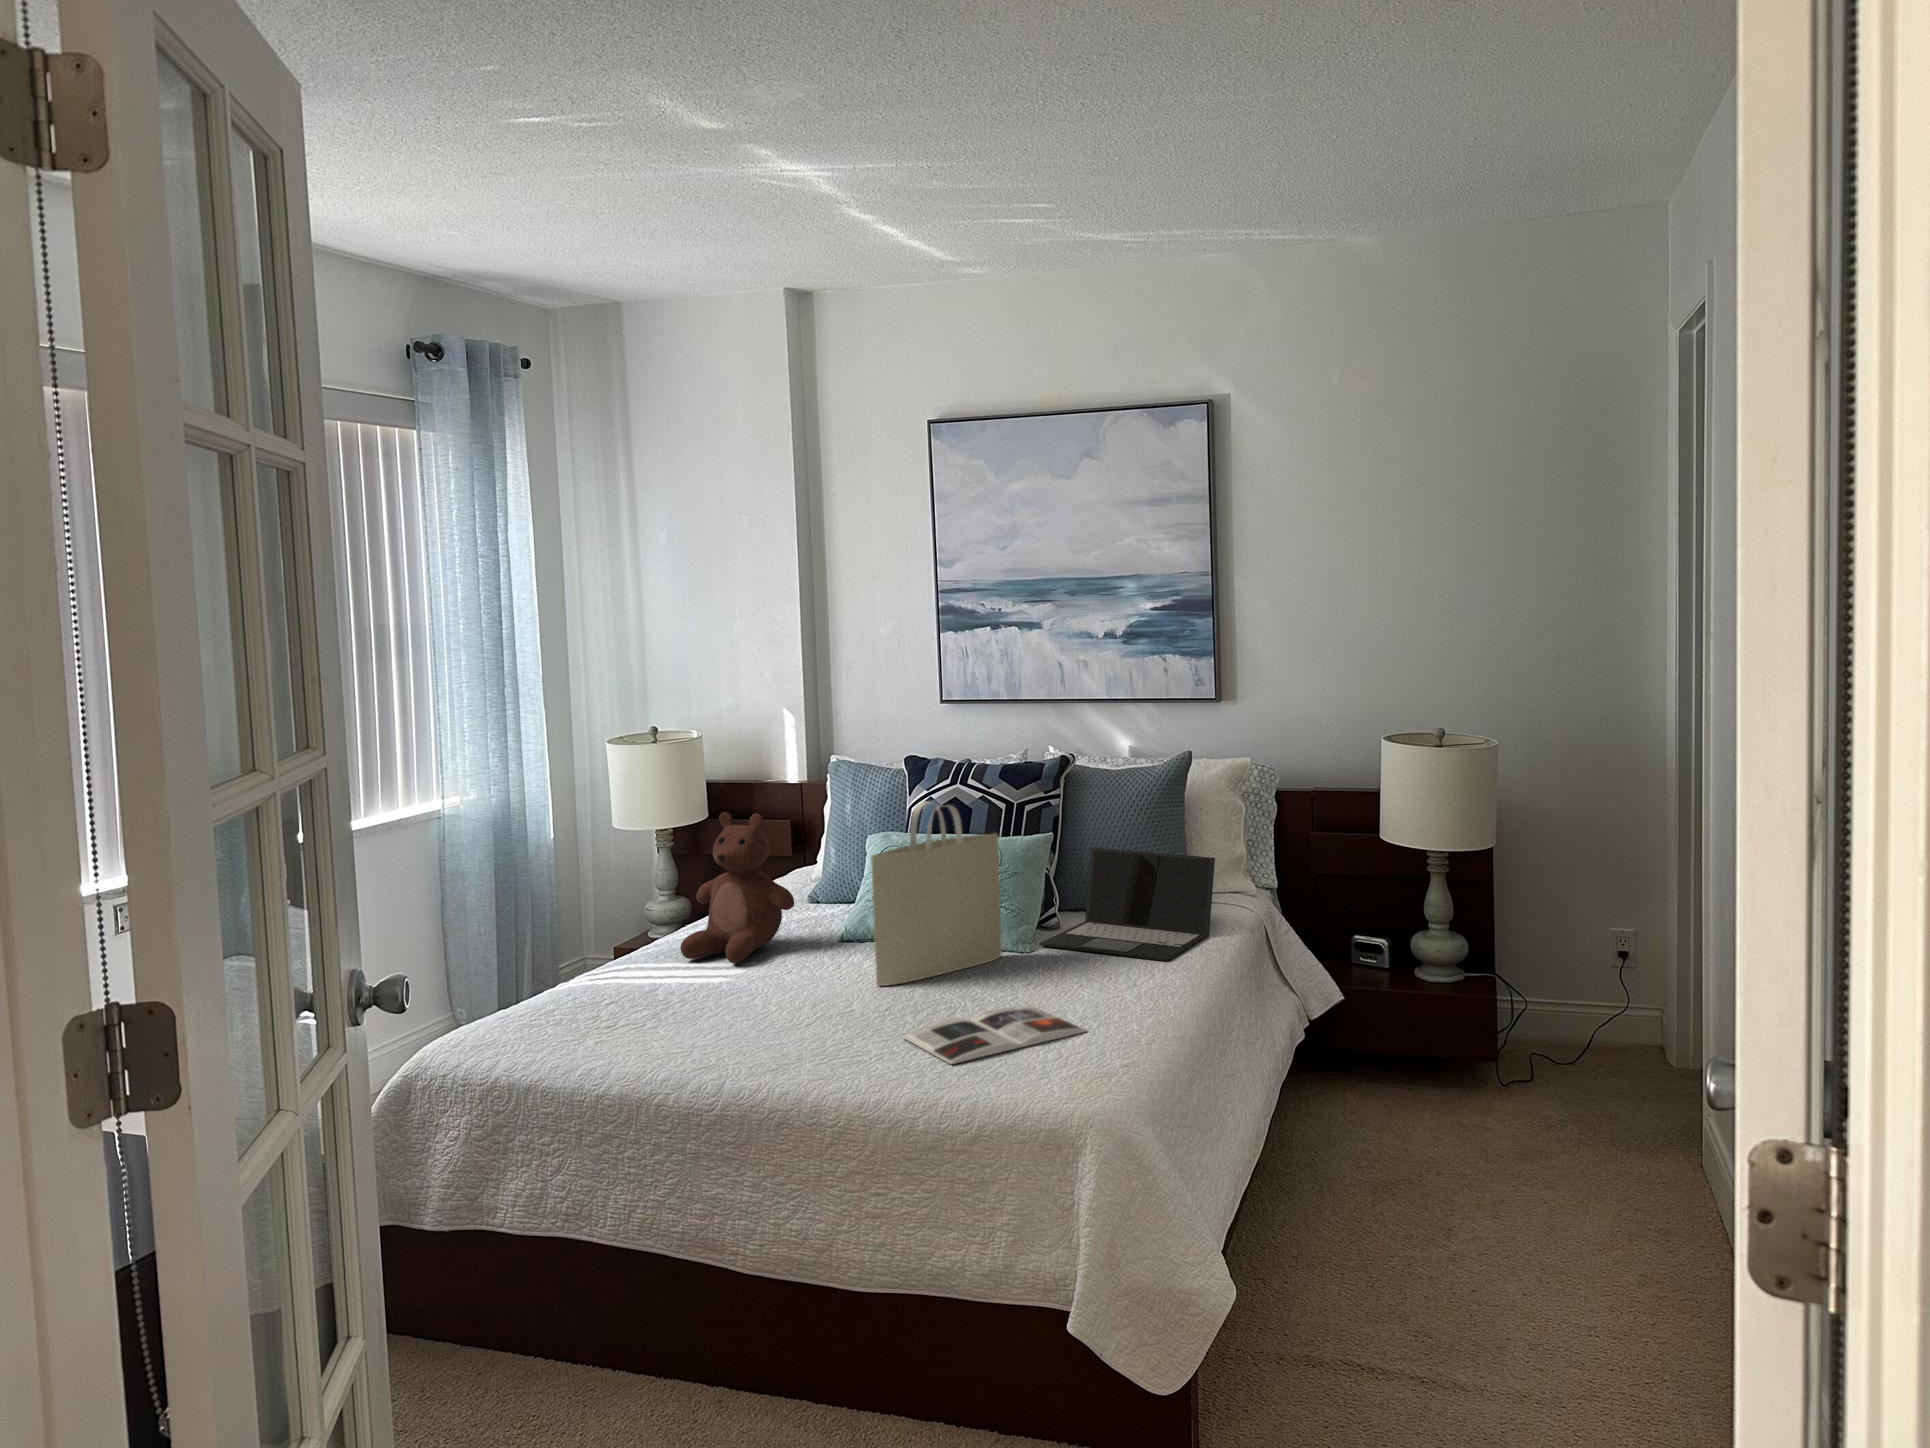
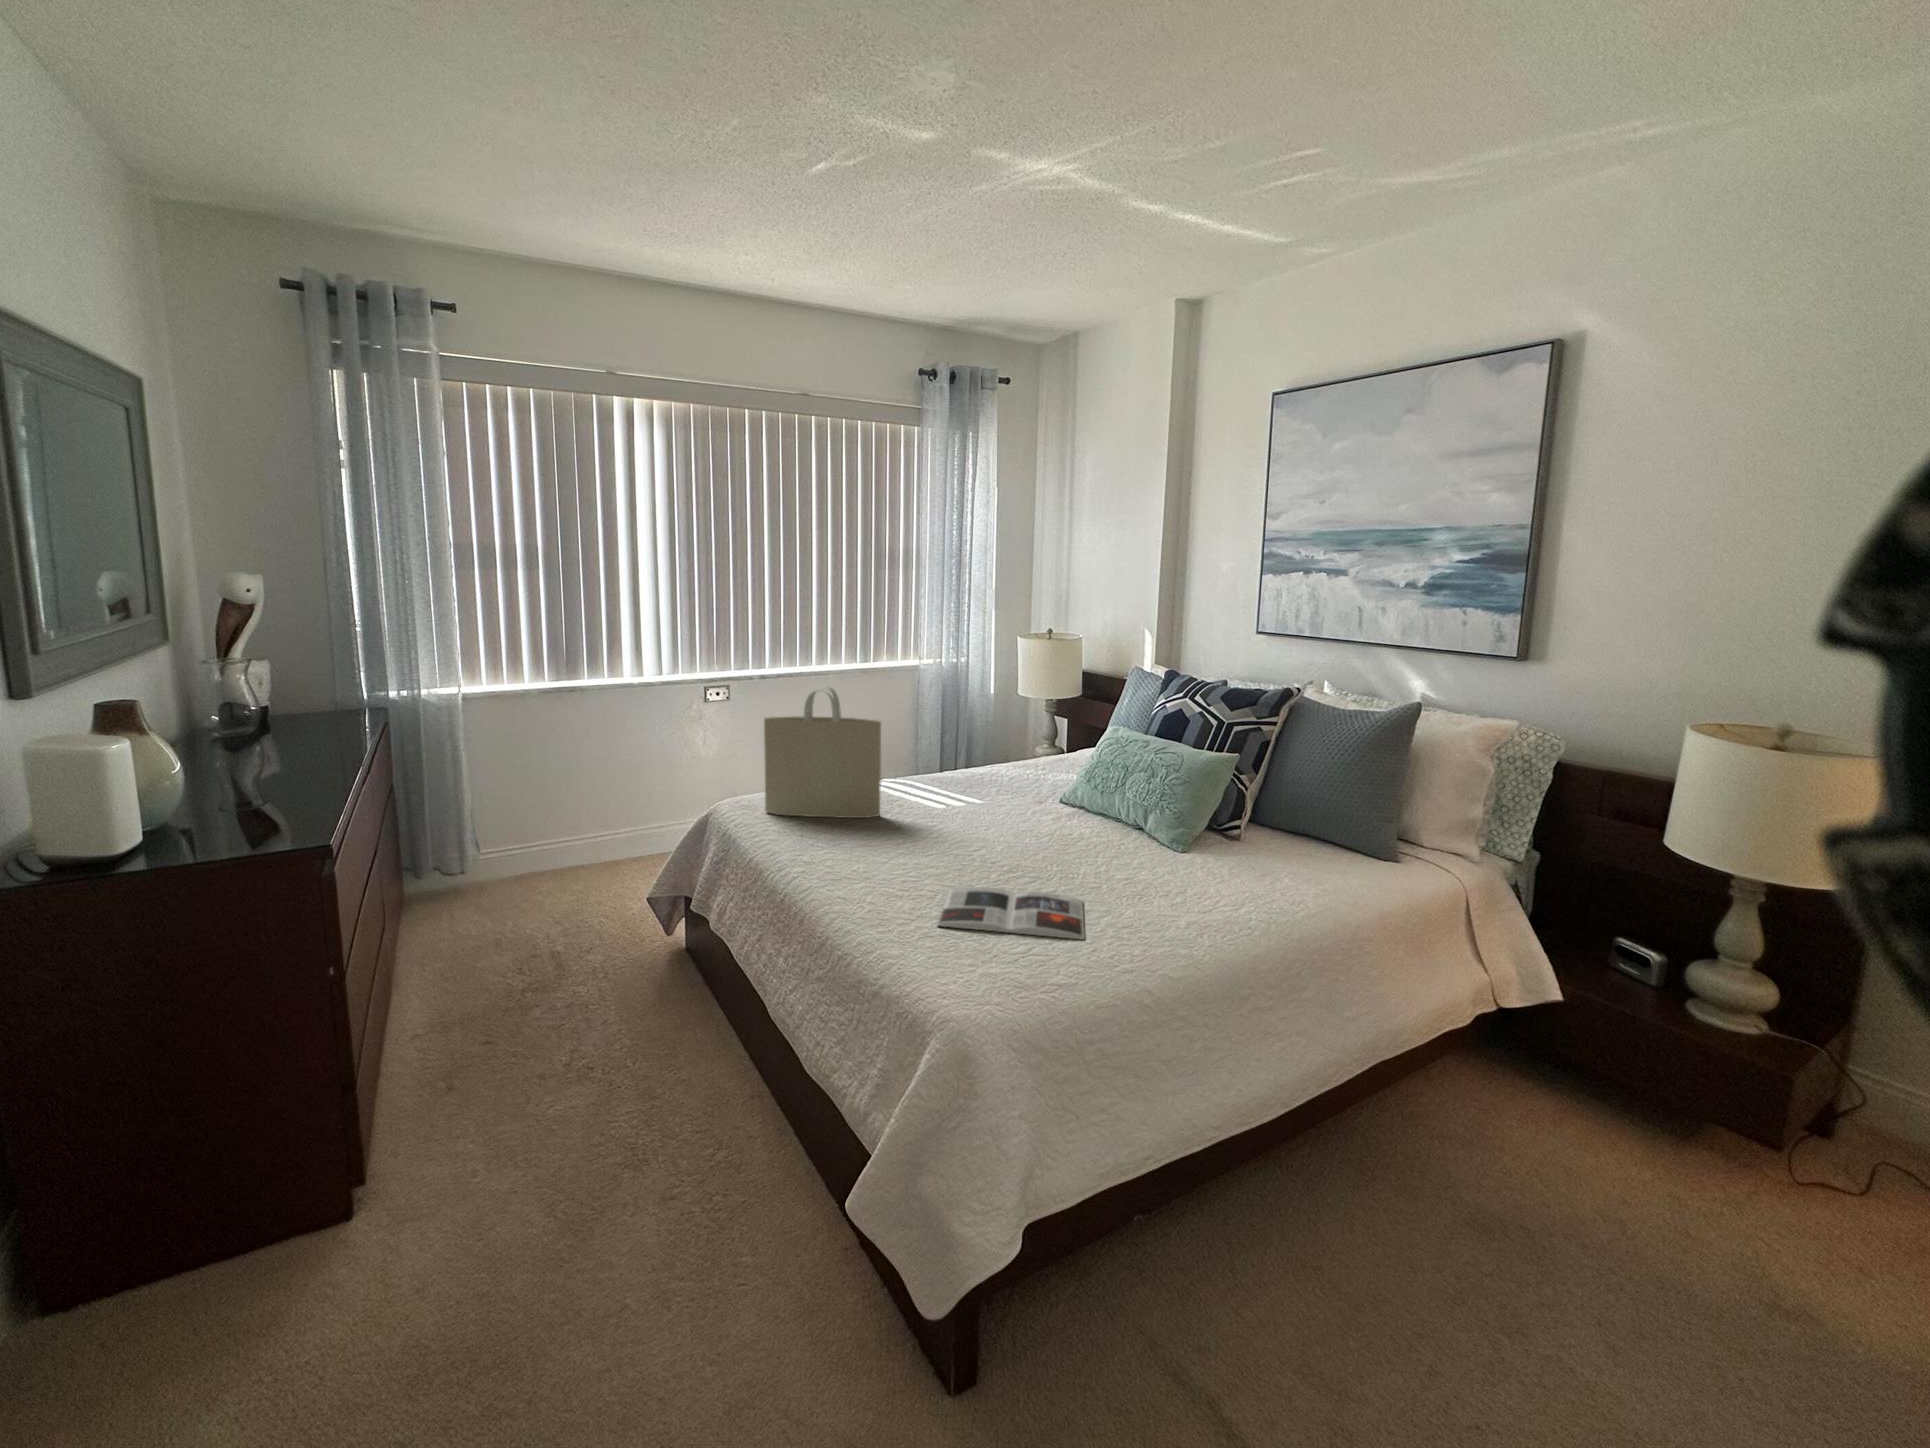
tote bag: present [871,801,1001,986] -> present [764,686,881,818]
teddy bear: present [680,812,794,963] -> none [938,689,1016,799]
laptop: present [1039,848,1215,961] -> none [1183,776,1377,900]

